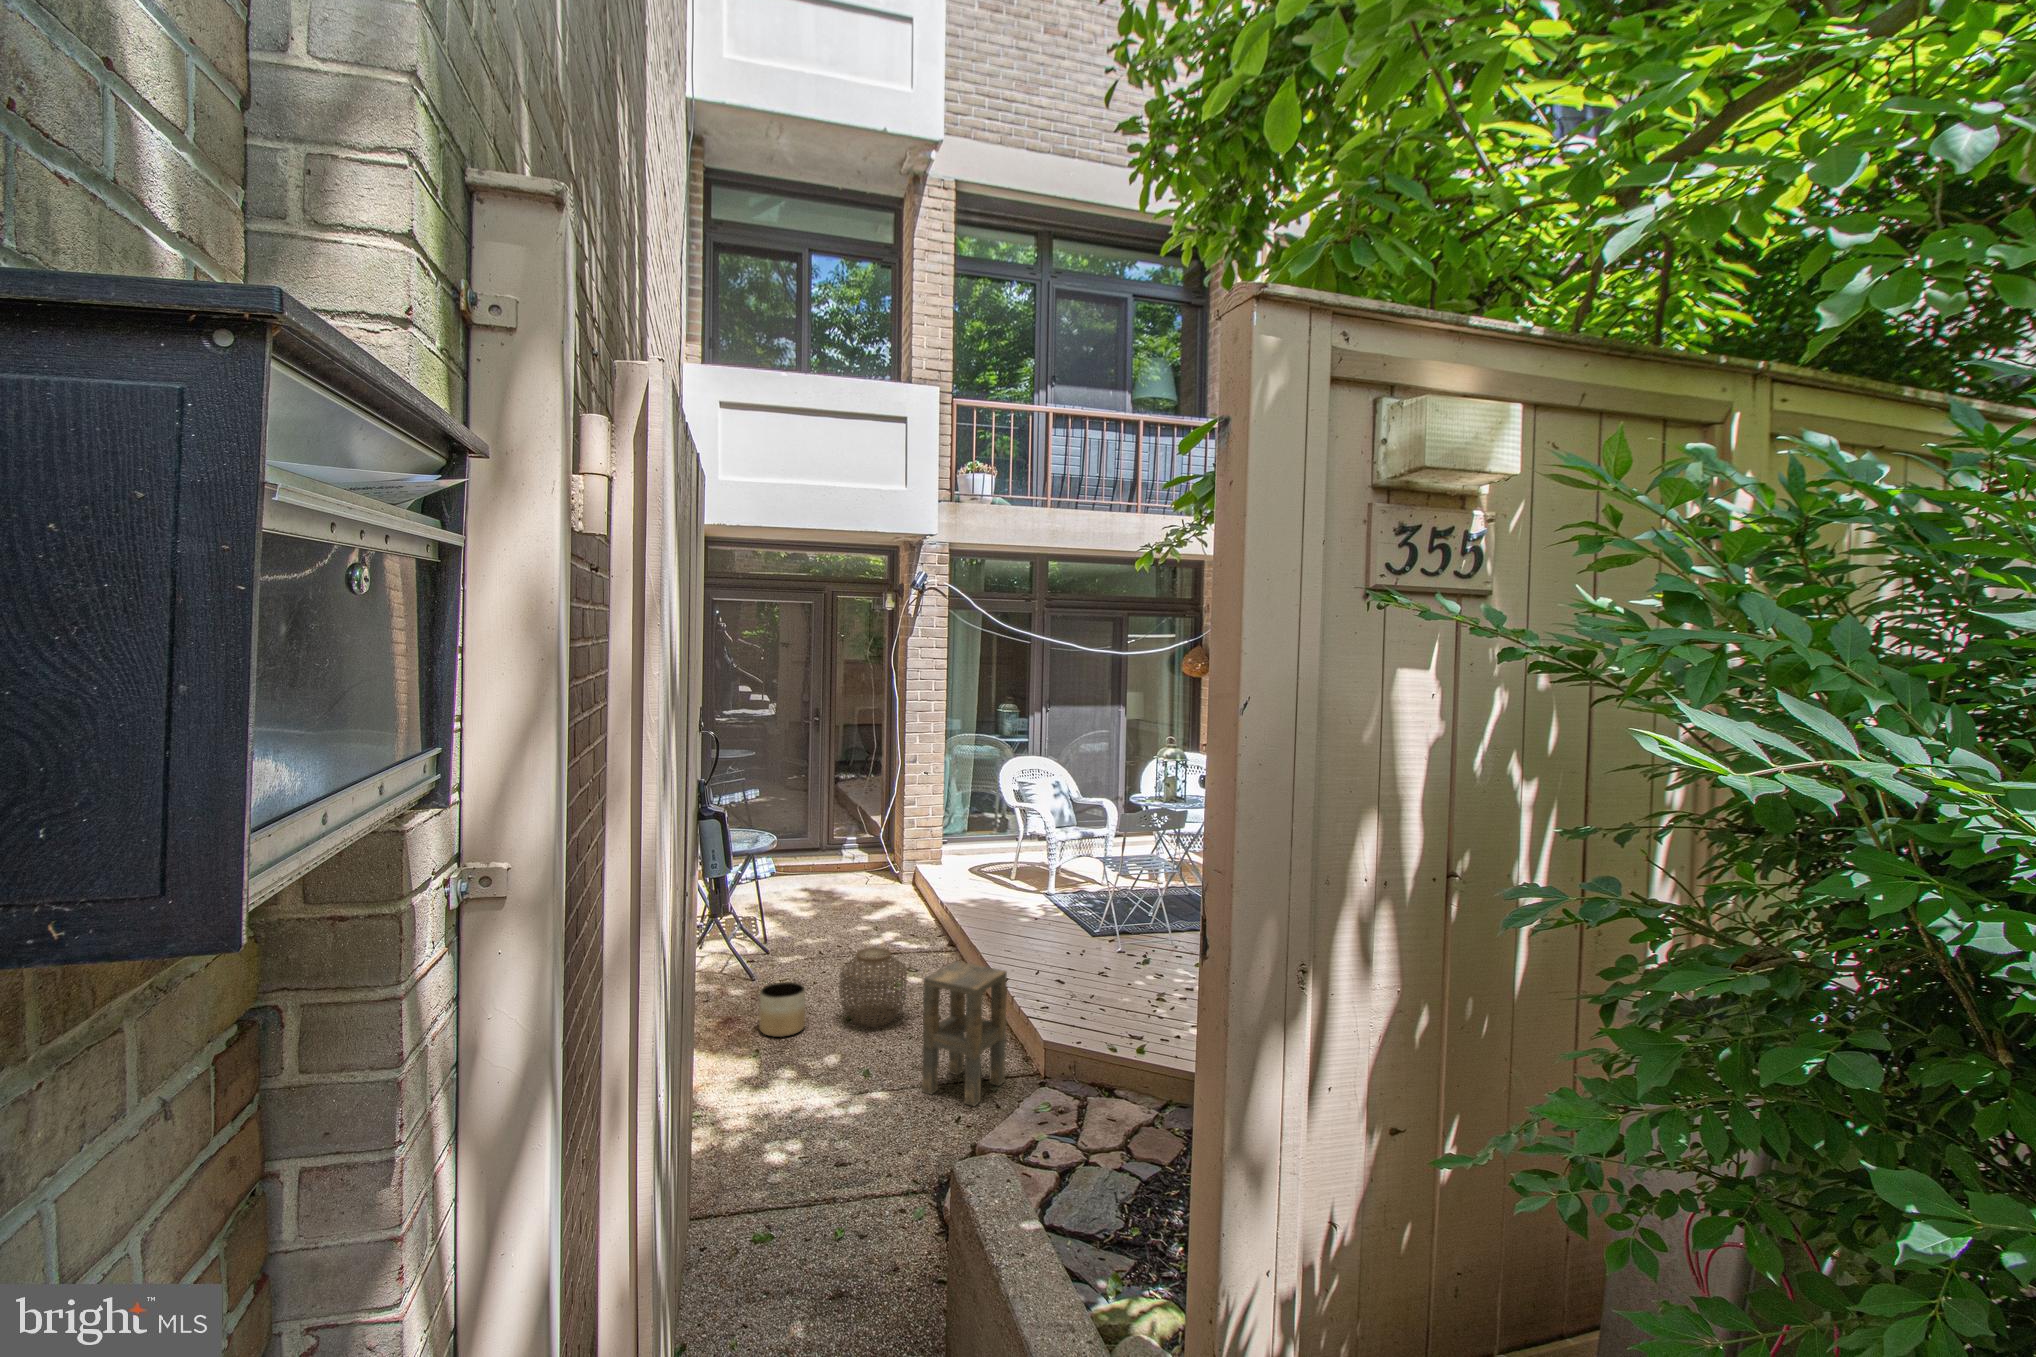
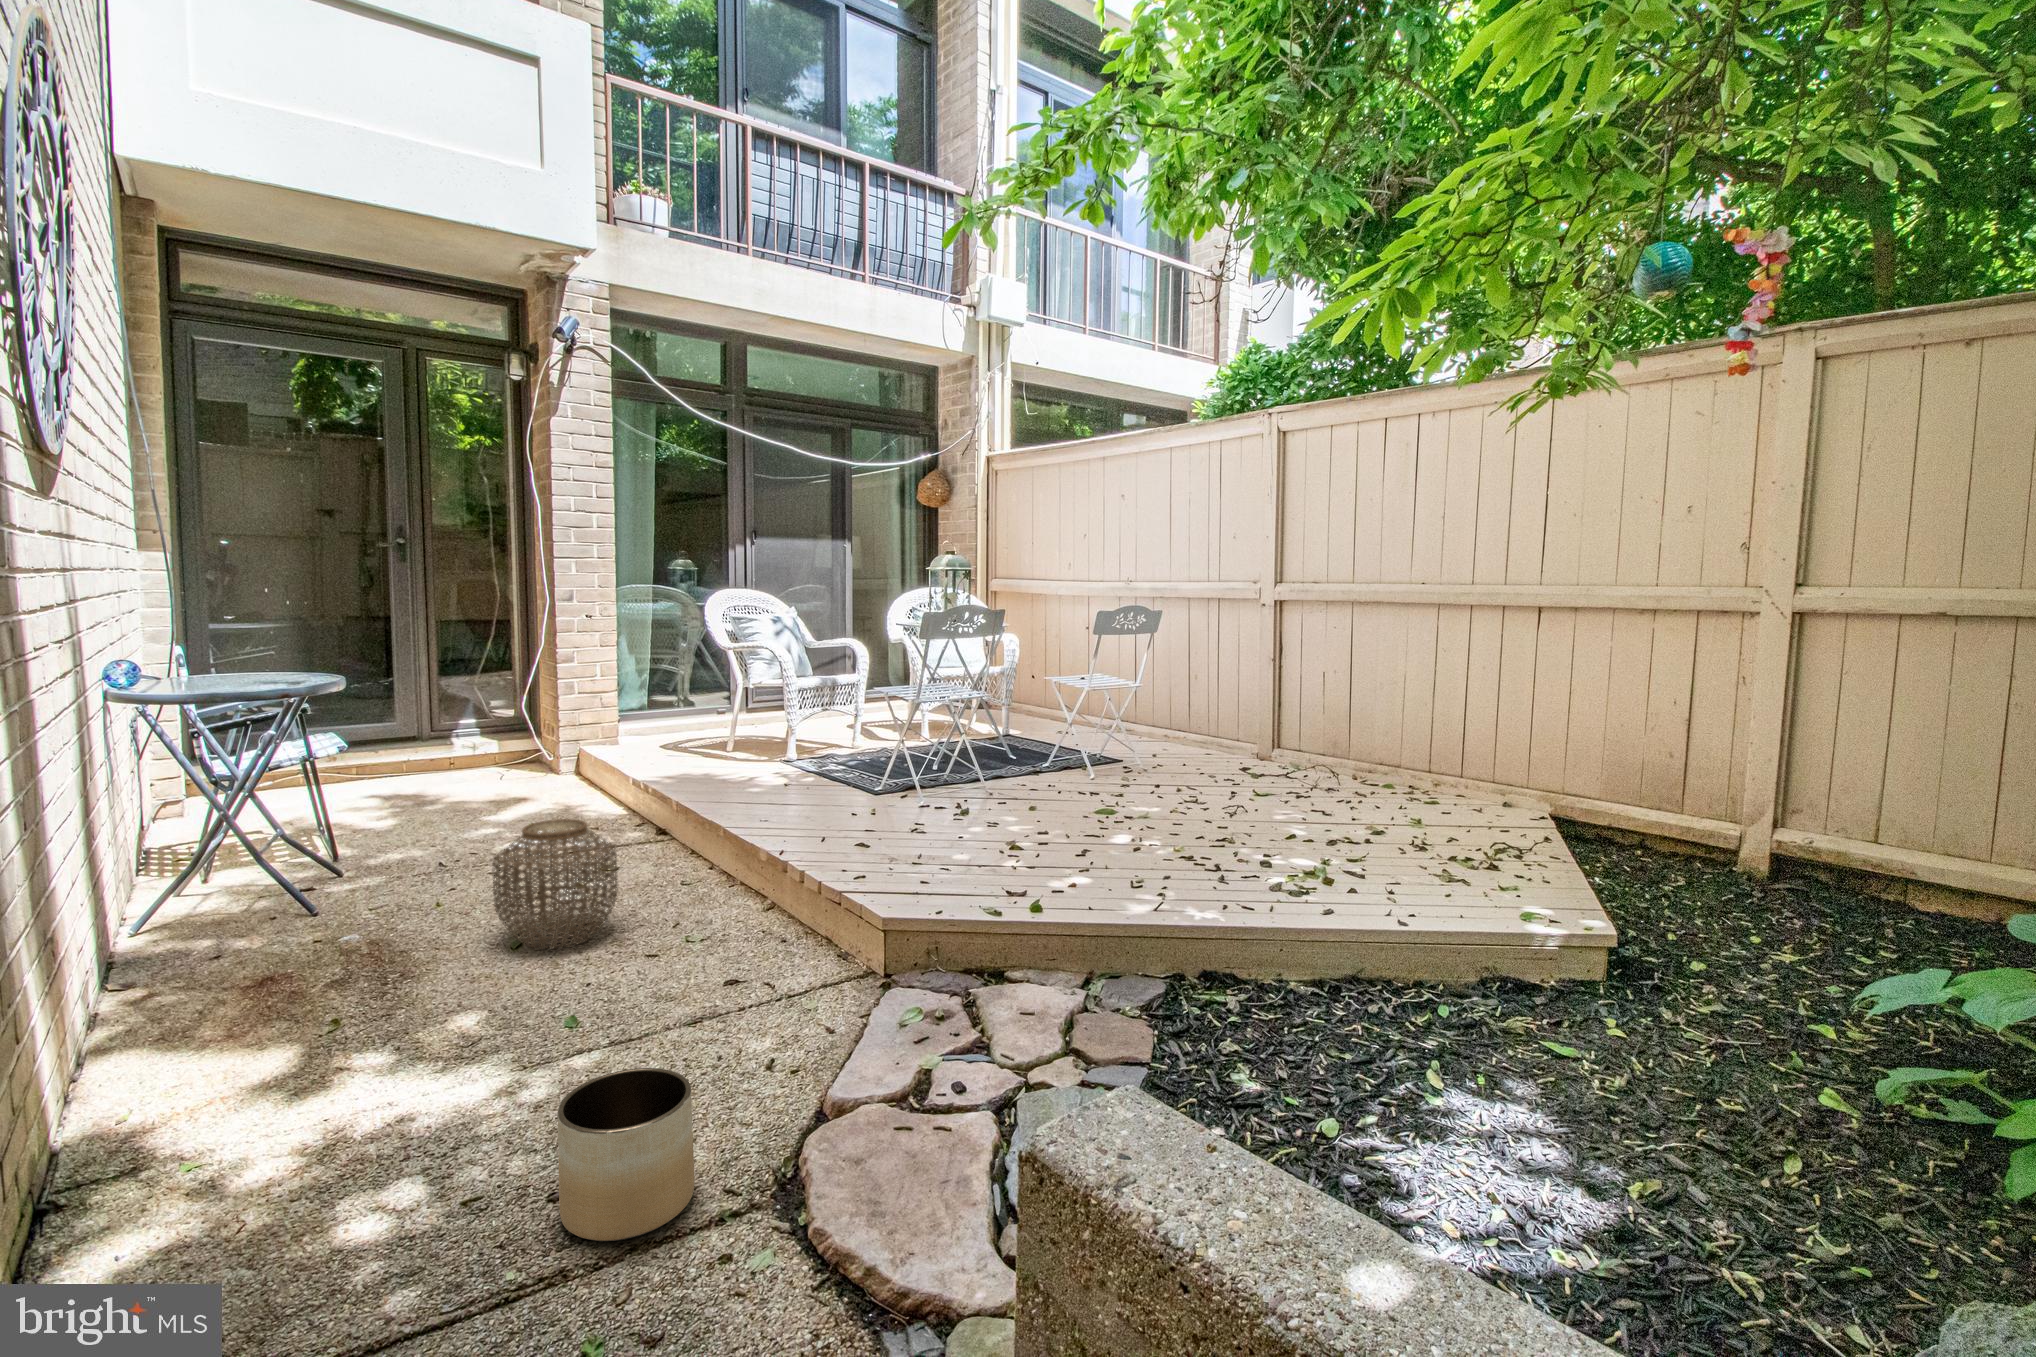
side table: present [922,961,1007,1106] -> none [680,806,823,1037]
planter: present [759,982,805,1037] -> present [557,1068,694,1241]

